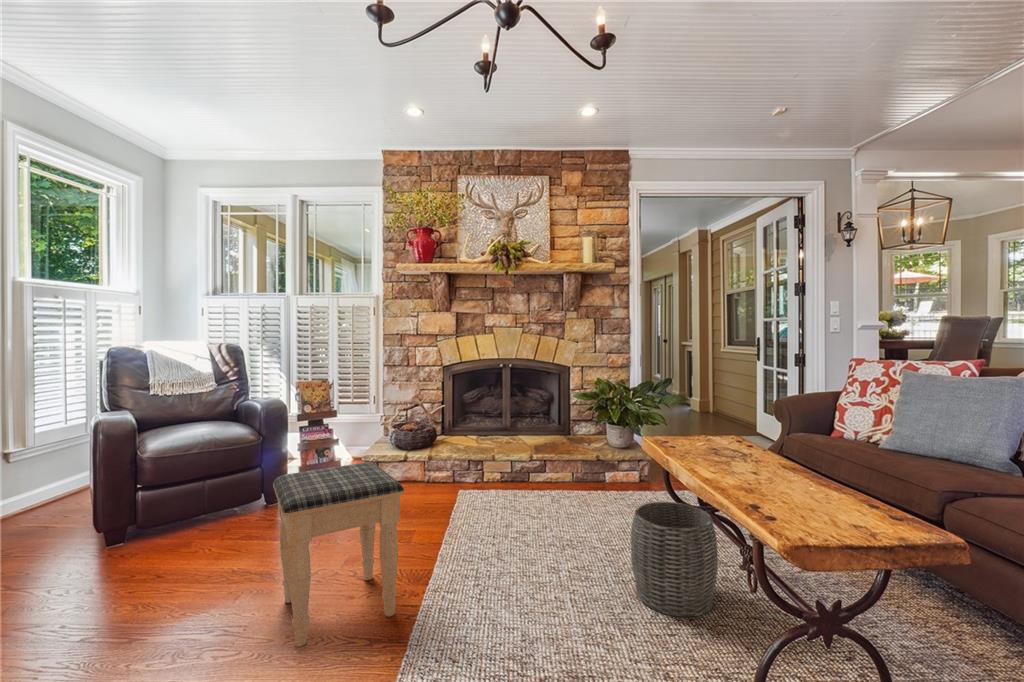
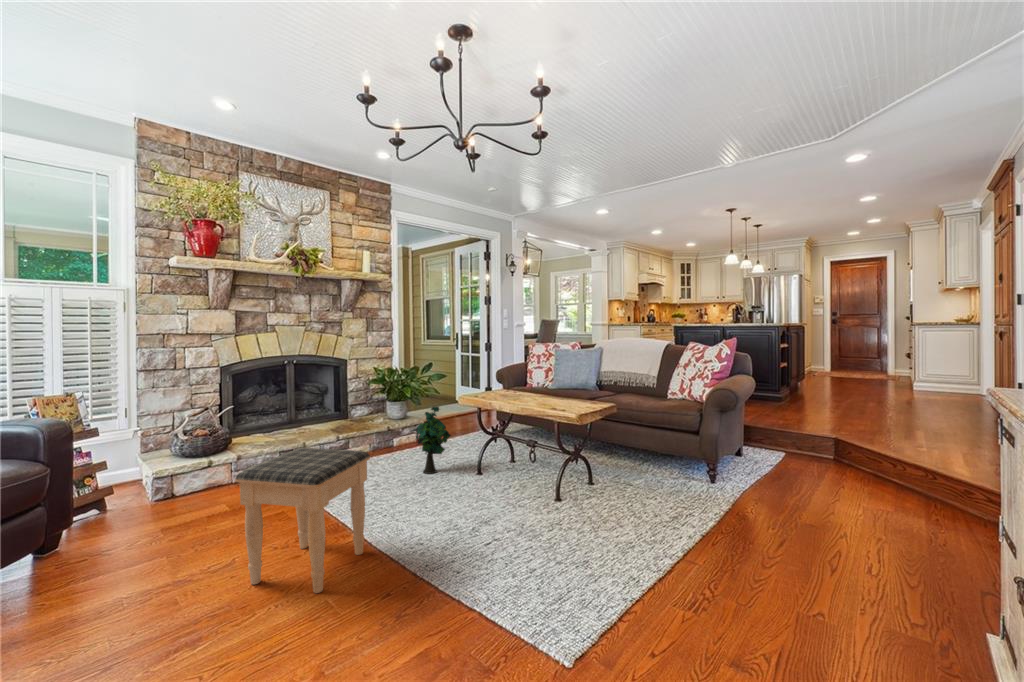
decorative plant: none [575,437,628,533] -> present [412,407,451,474]
woven basket: present [631,502,718,617] -> none [483,435,530,494]

